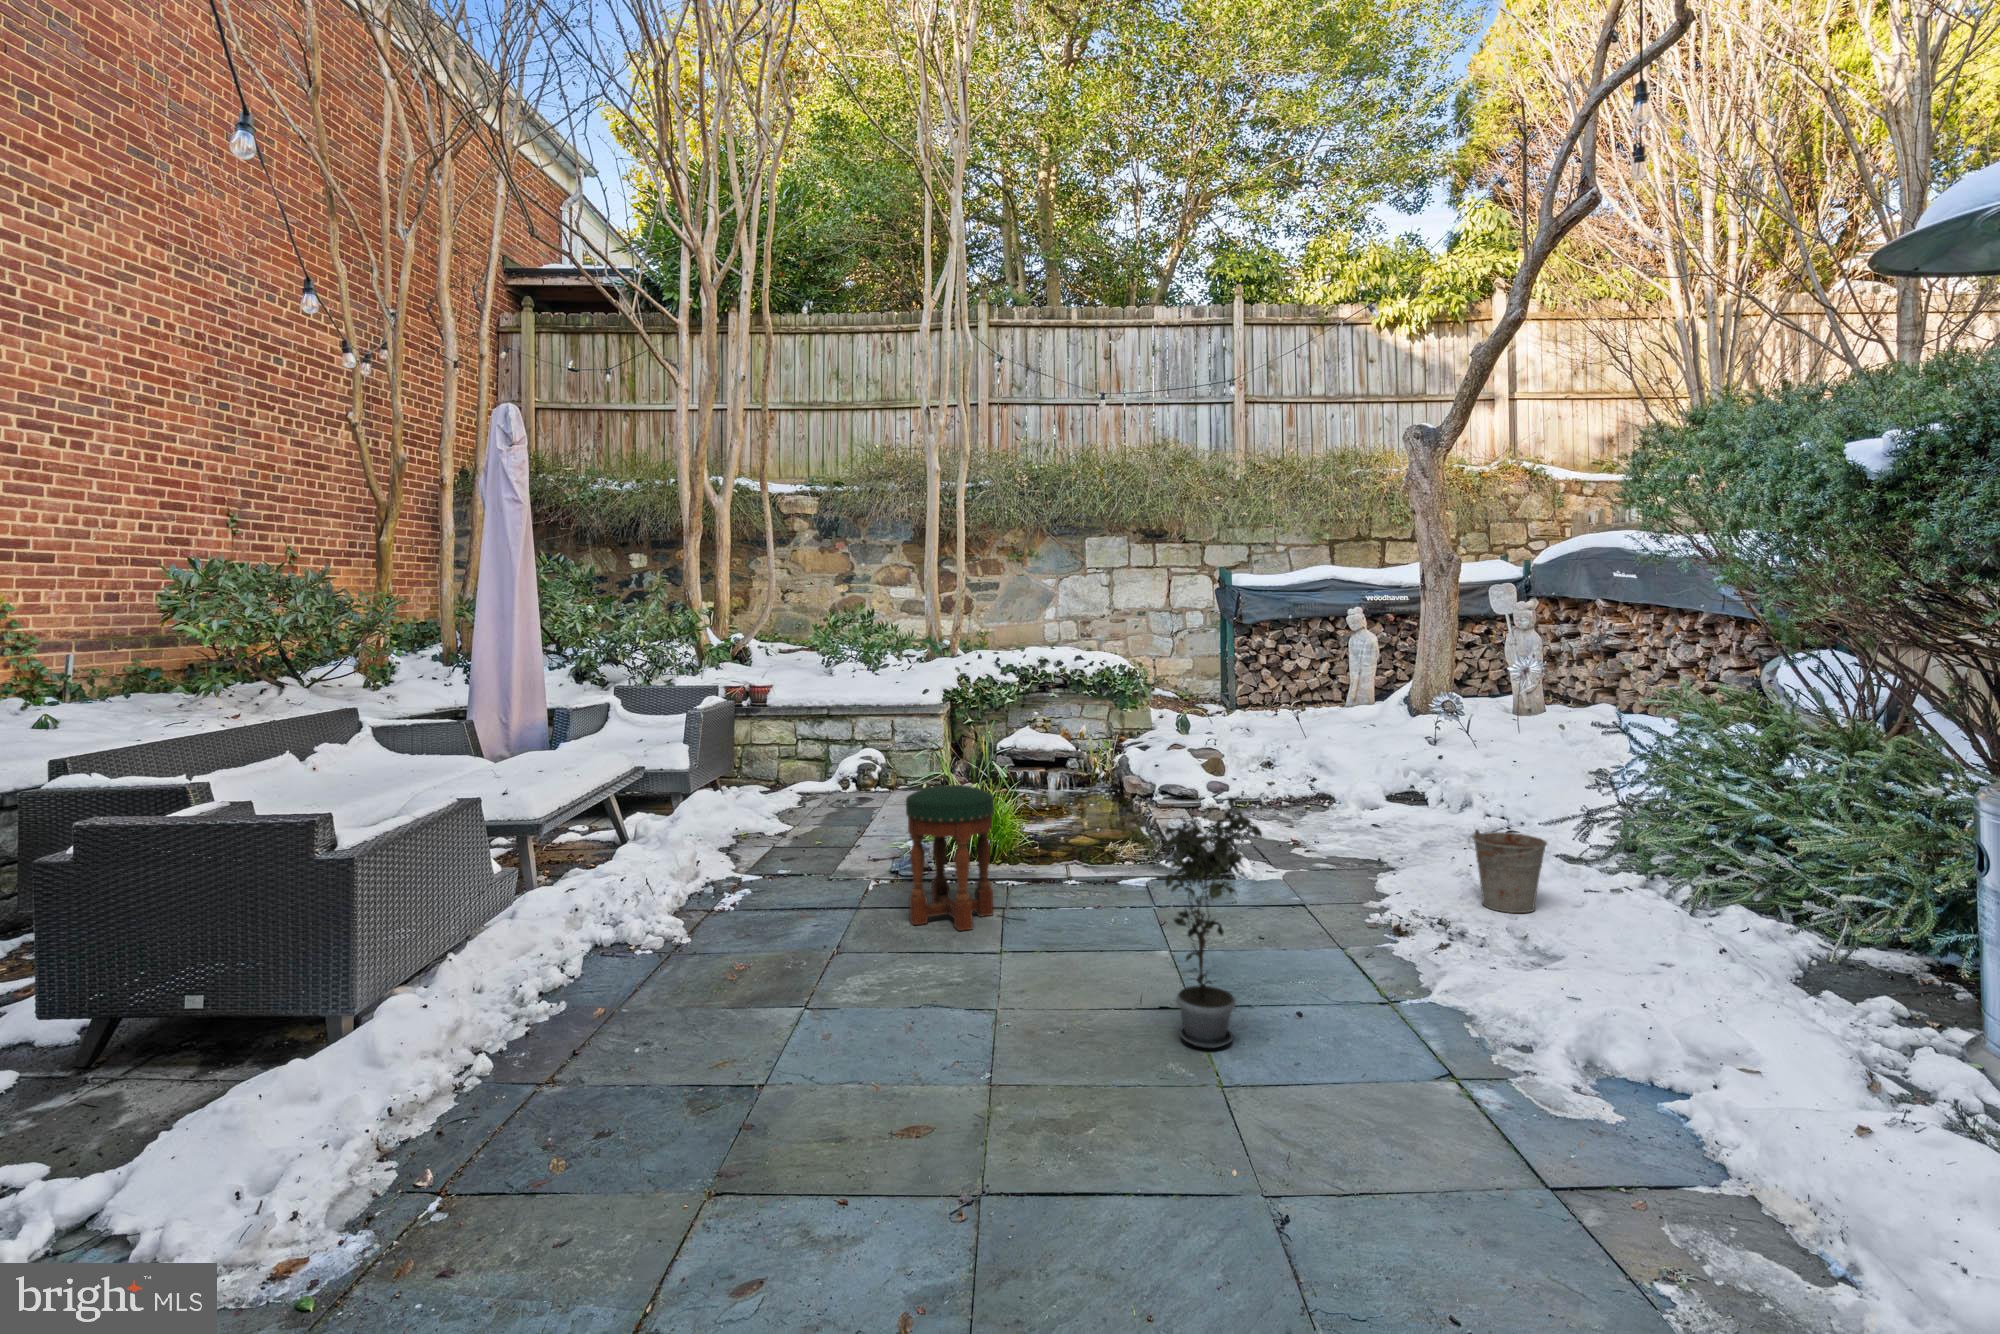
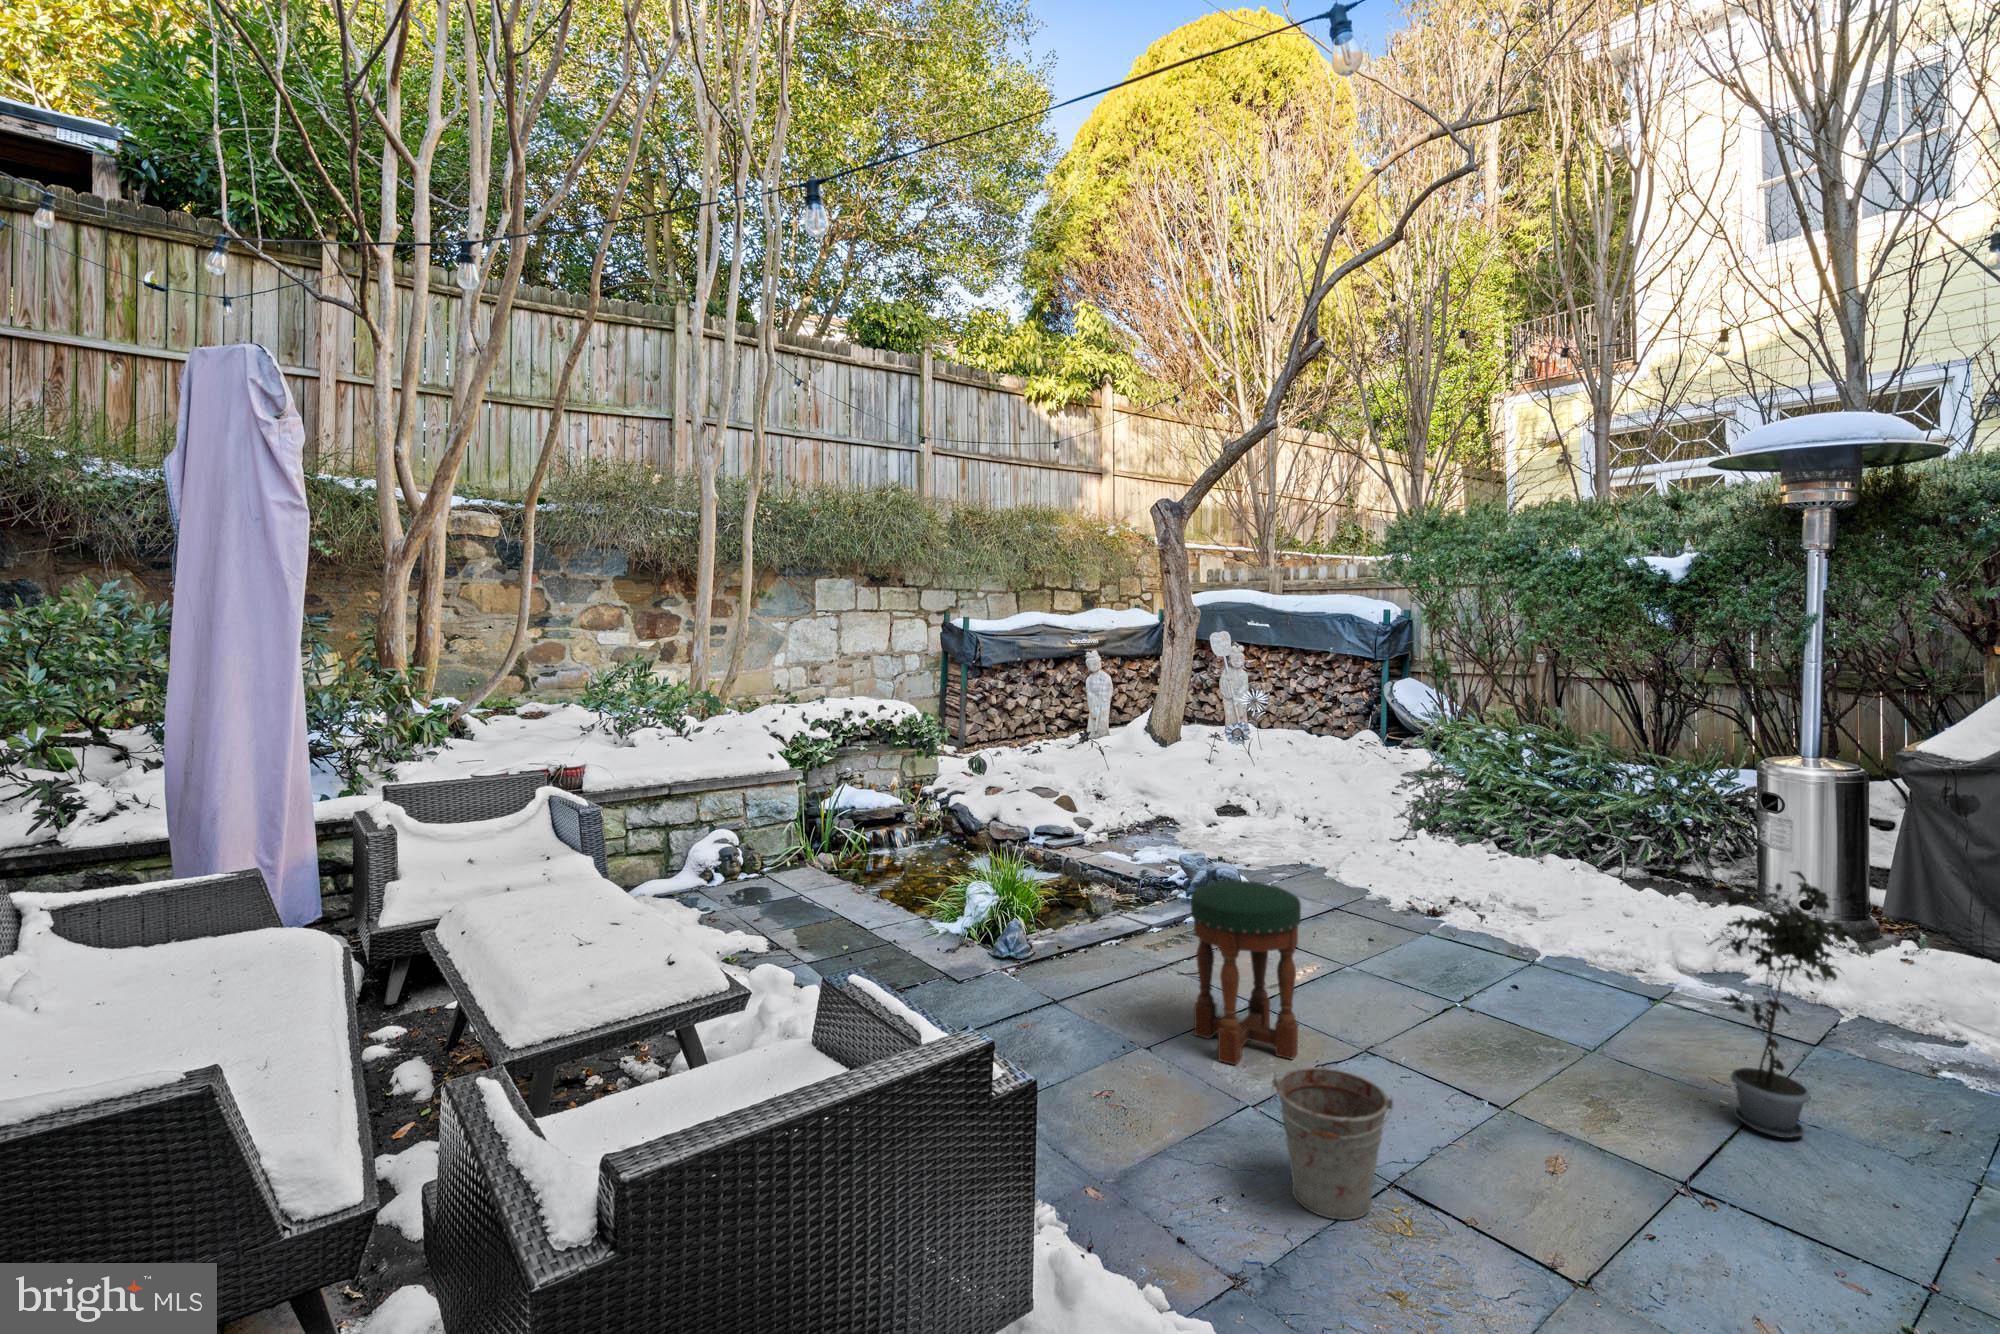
bucket: present [1471,829,1547,913] -> present [1272,1068,1393,1220]

